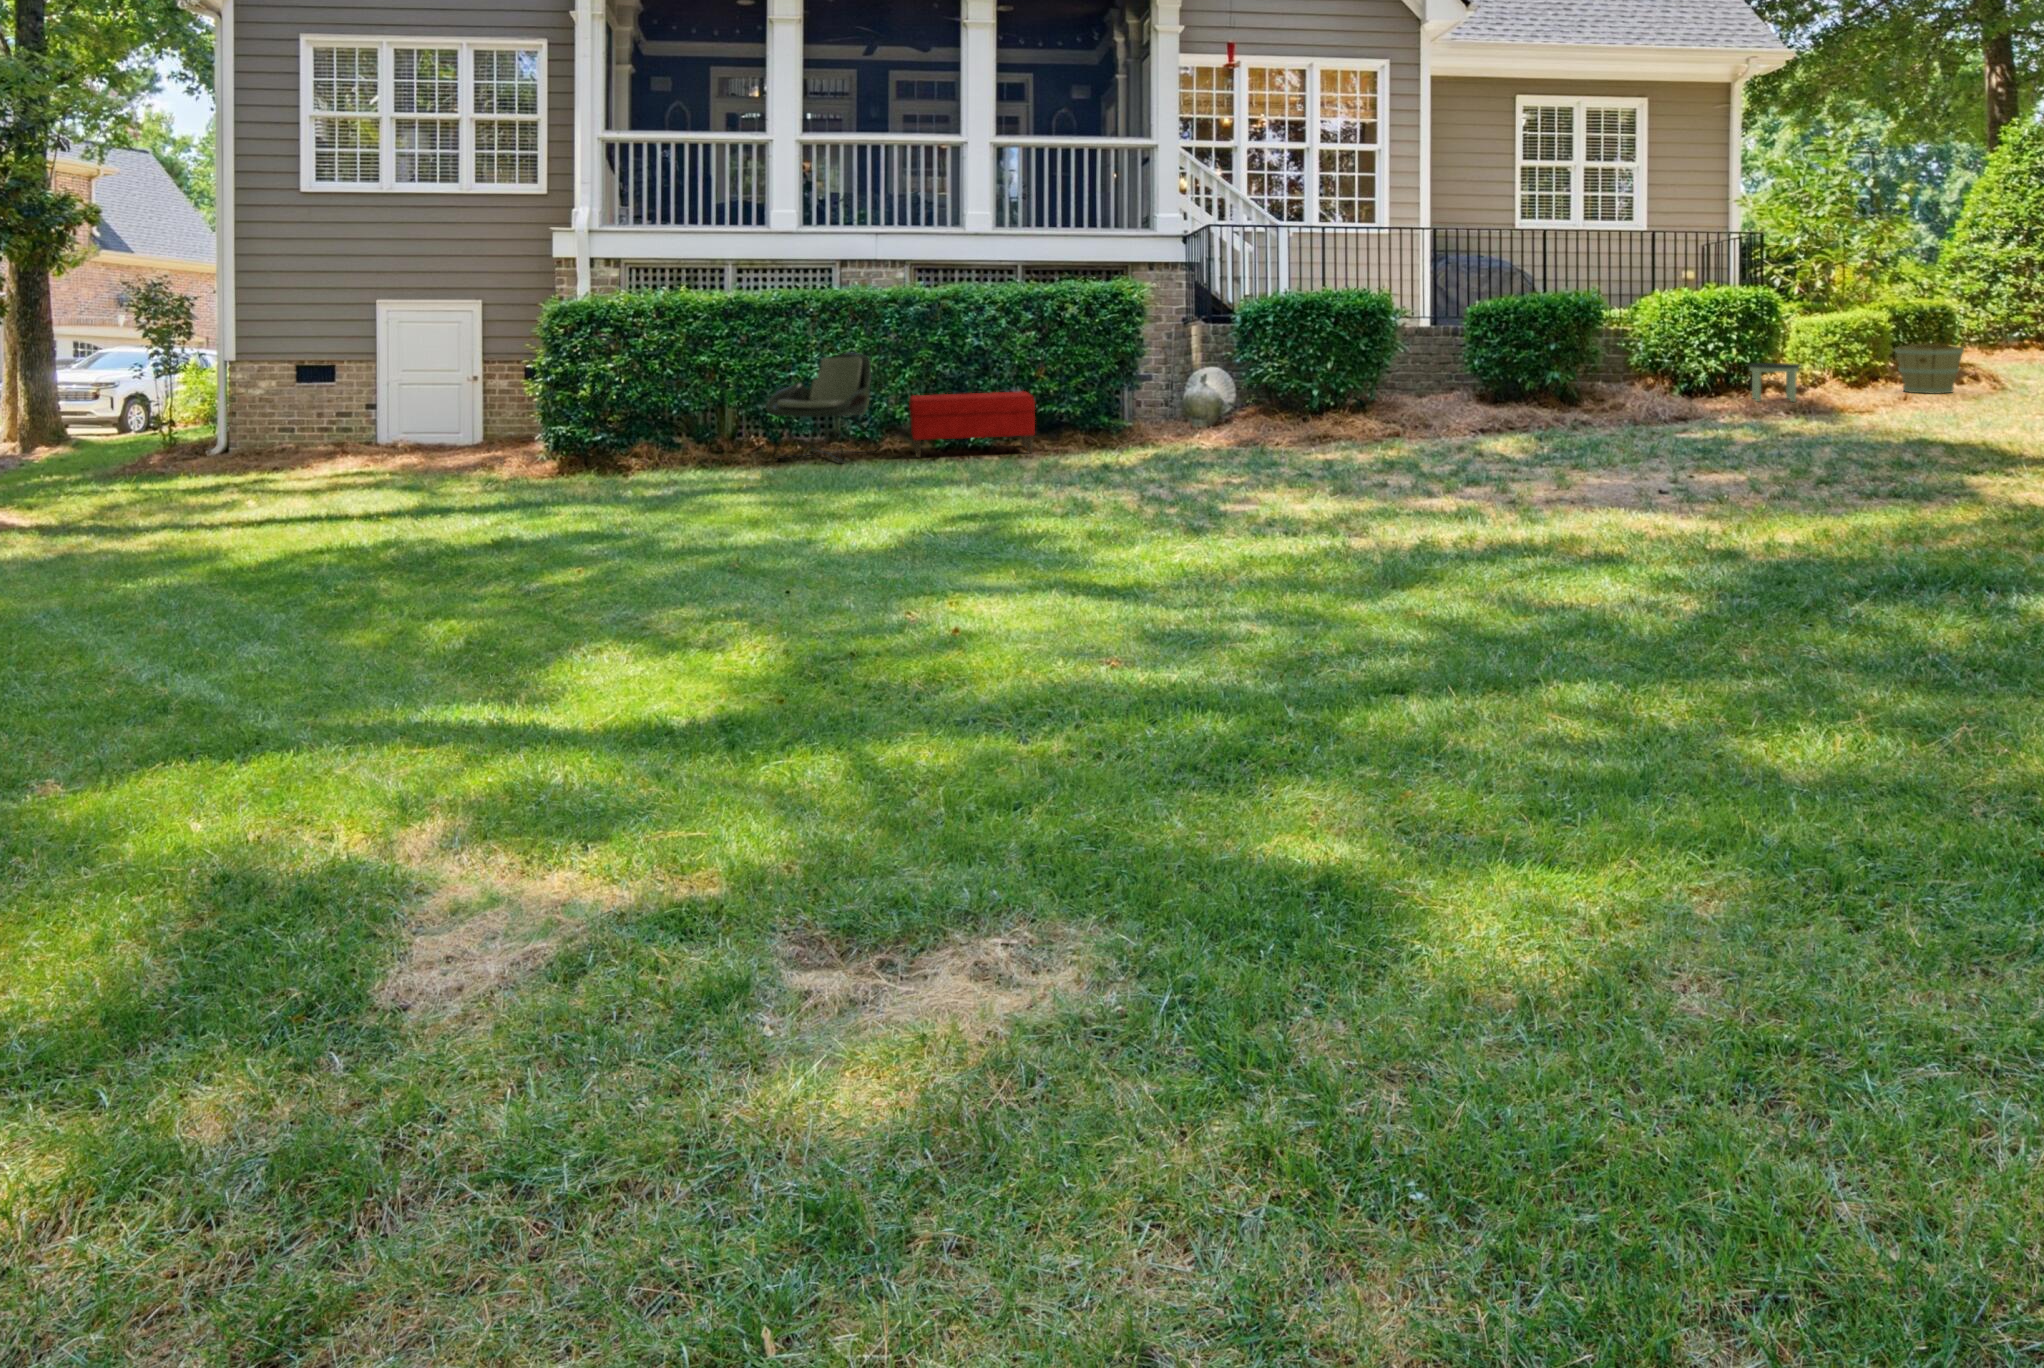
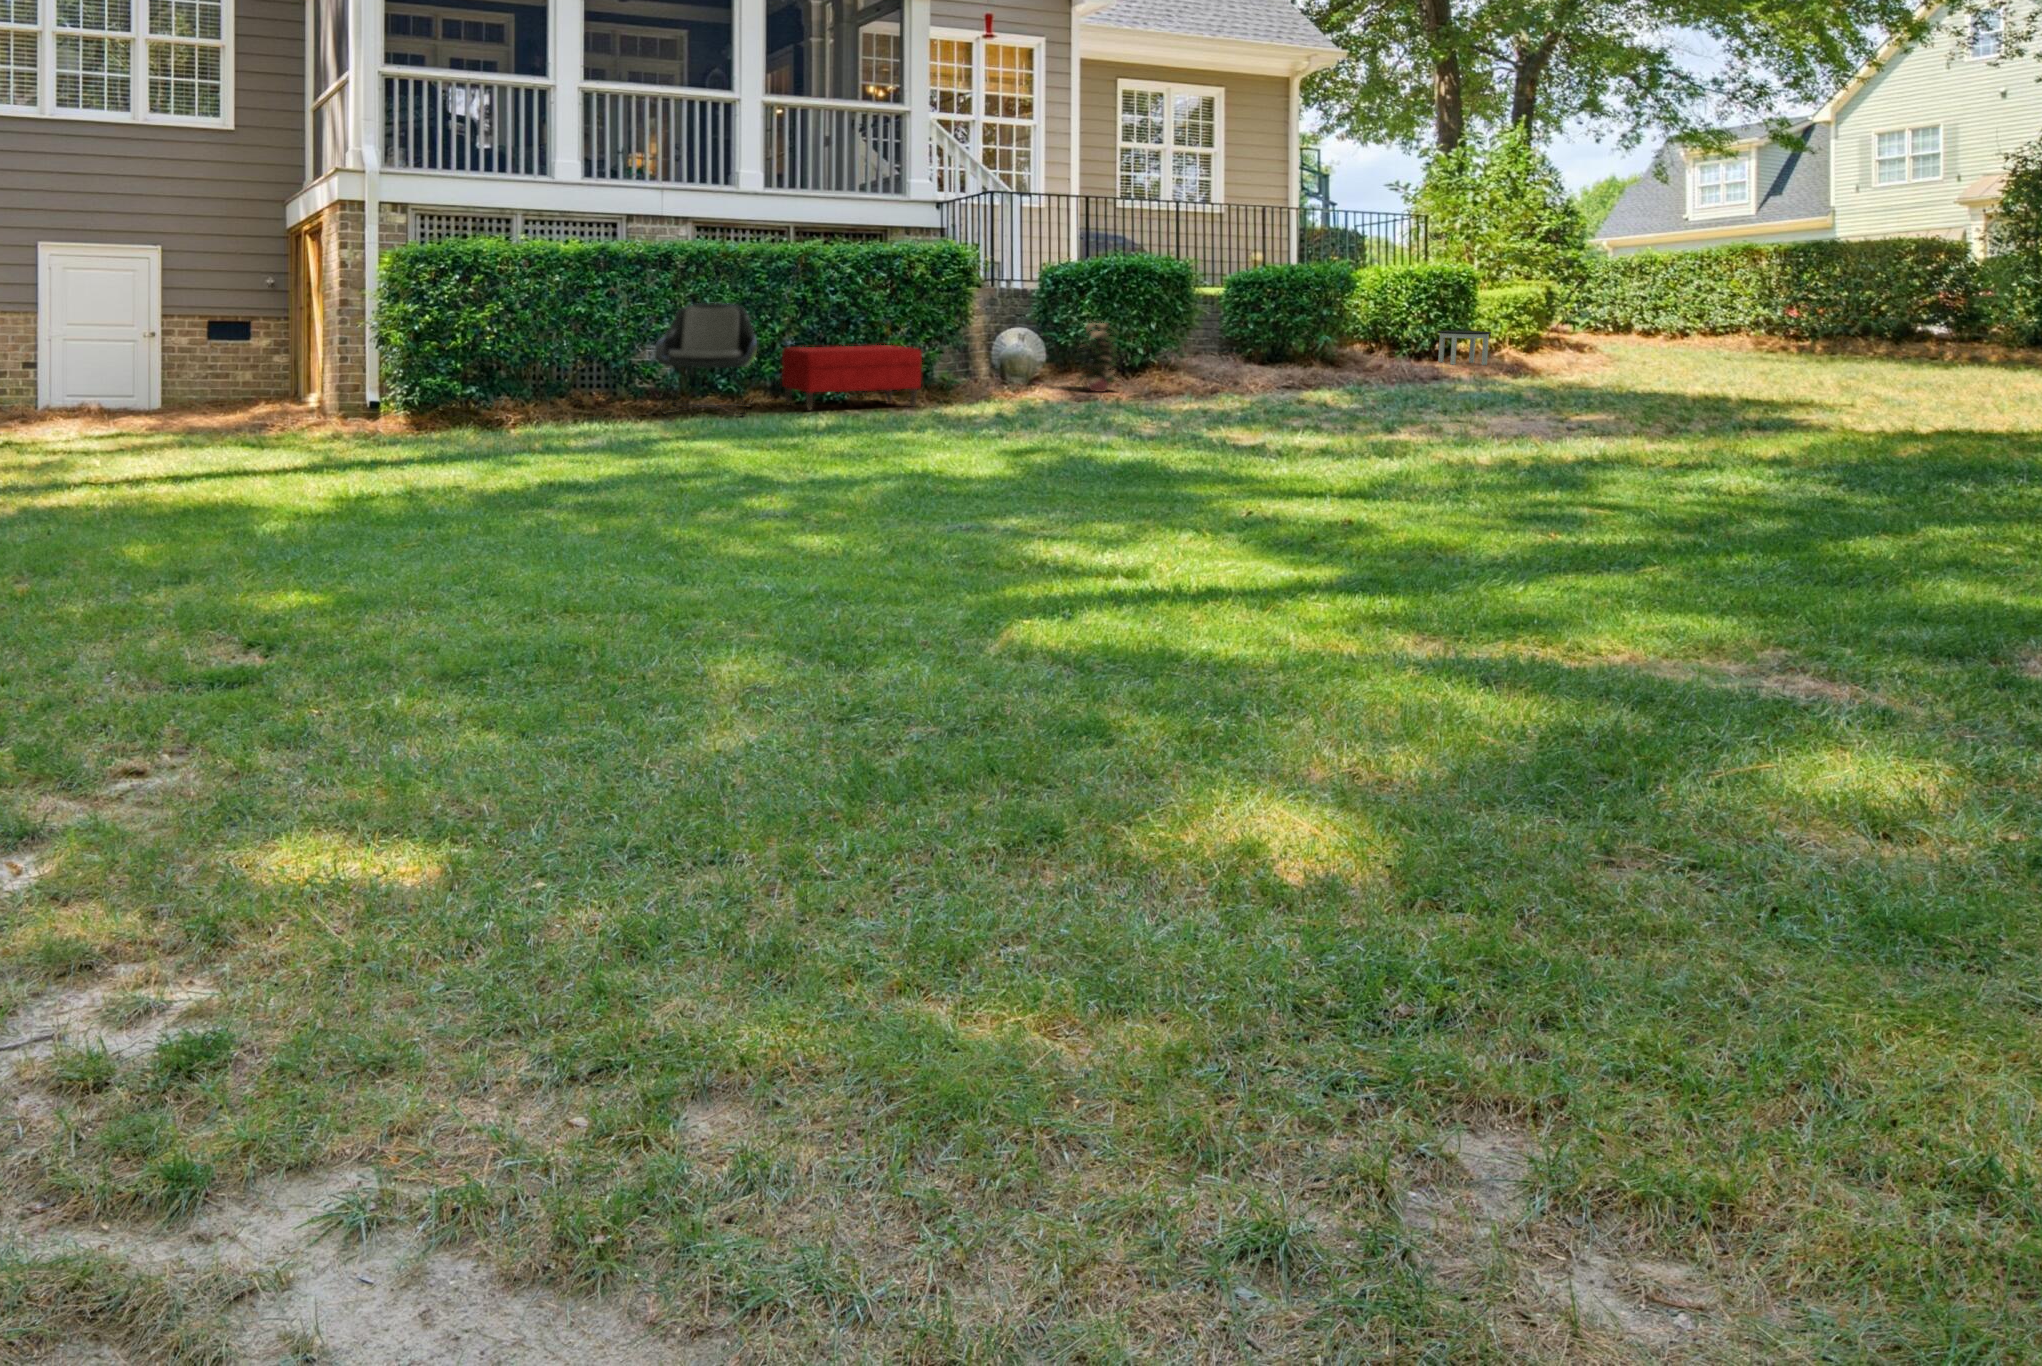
wooden bucket: present [1895,344,1964,394] -> none [1539,316,1604,359]
decorative plant: none [1240,366,1292,436] -> present [1080,323,1120,392]

